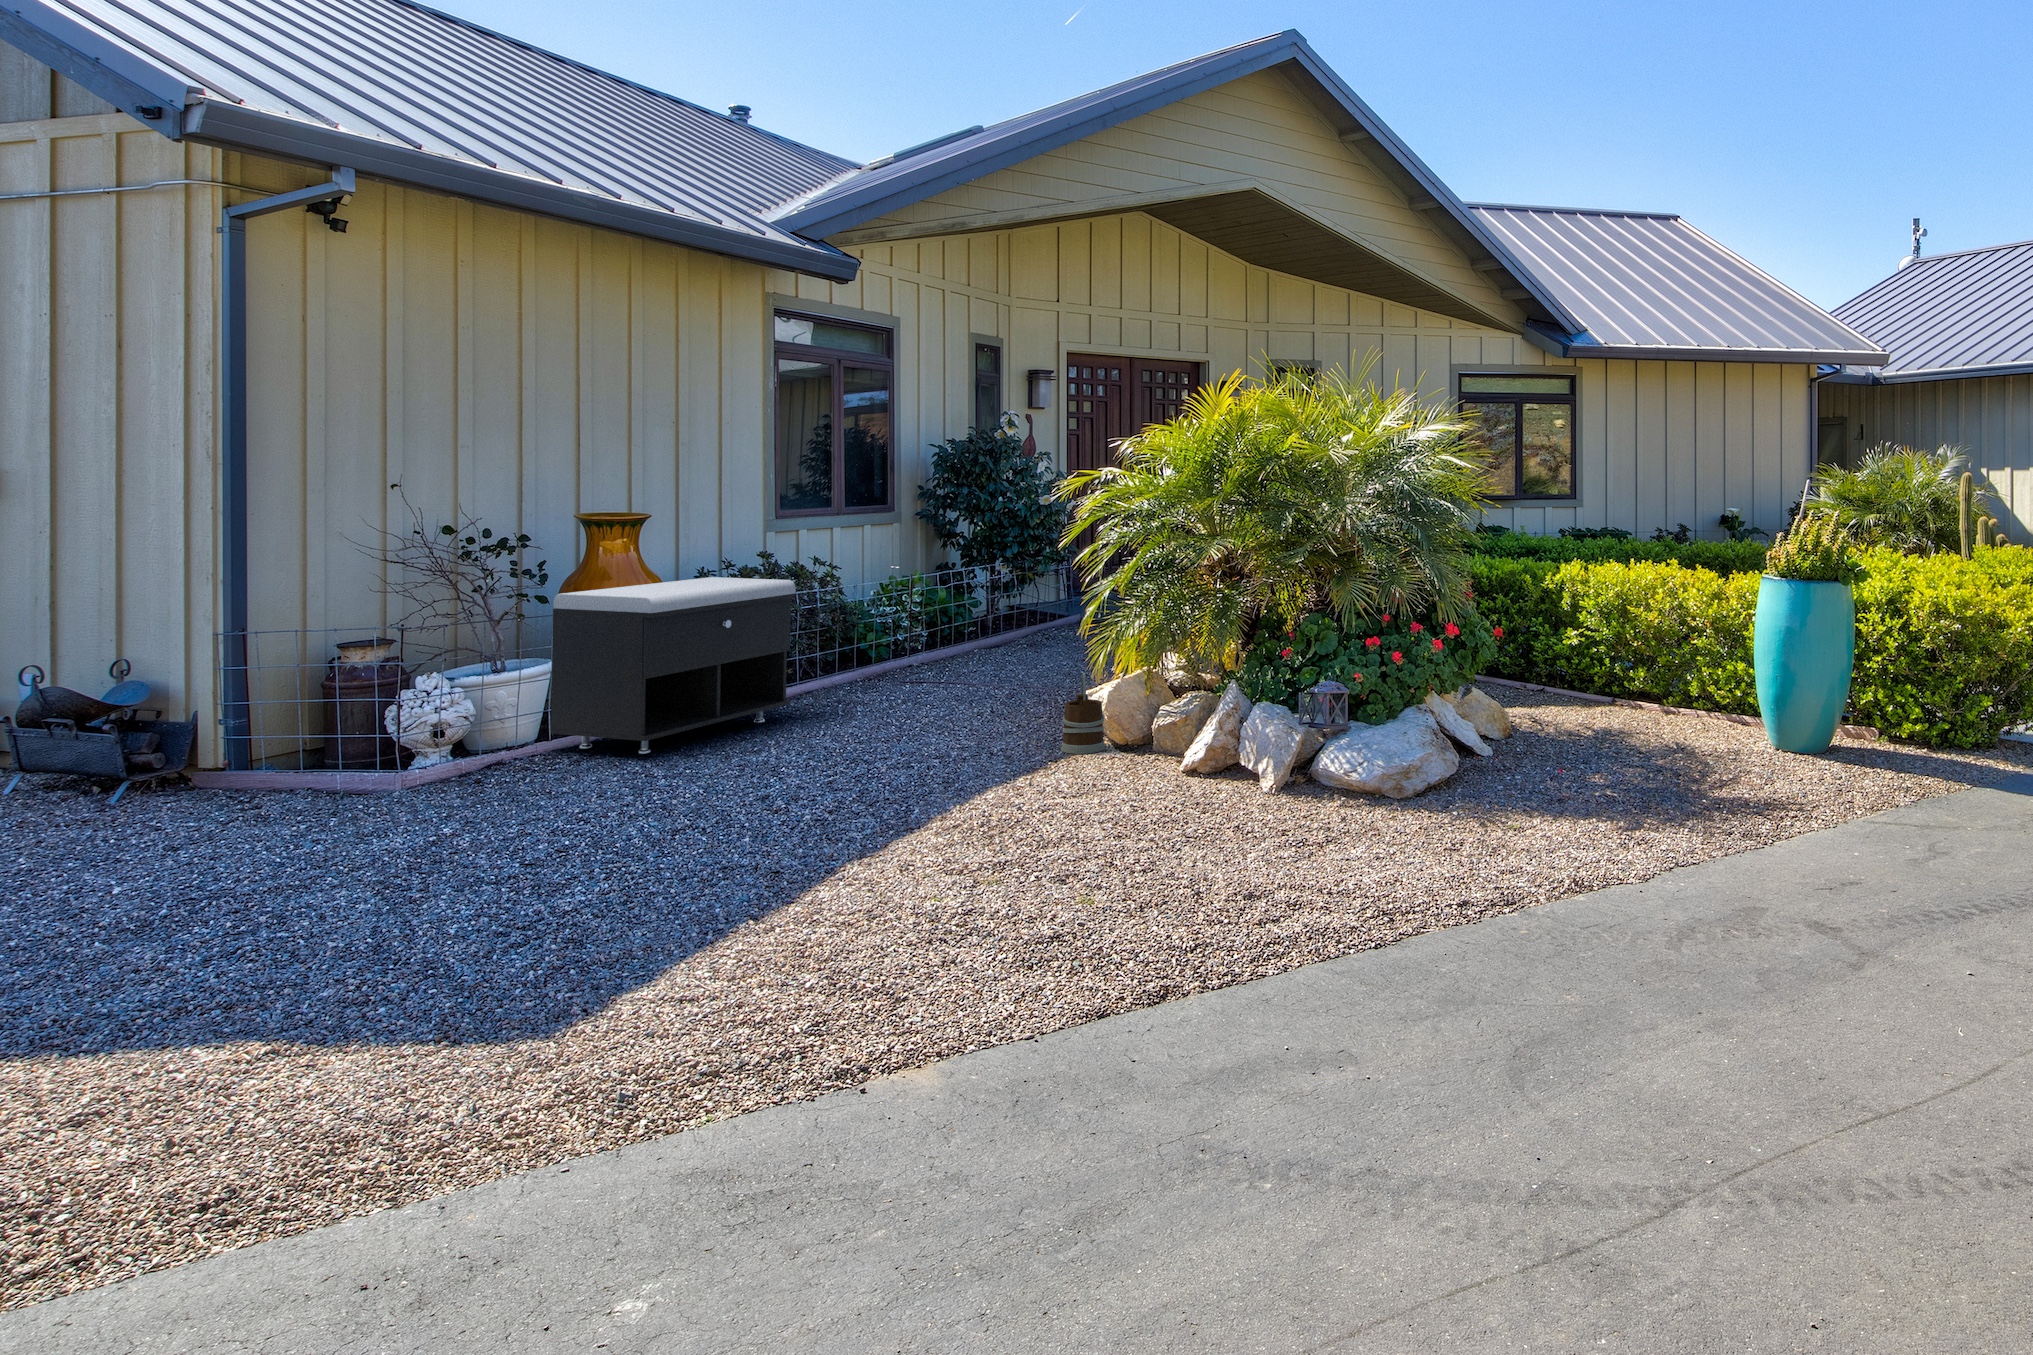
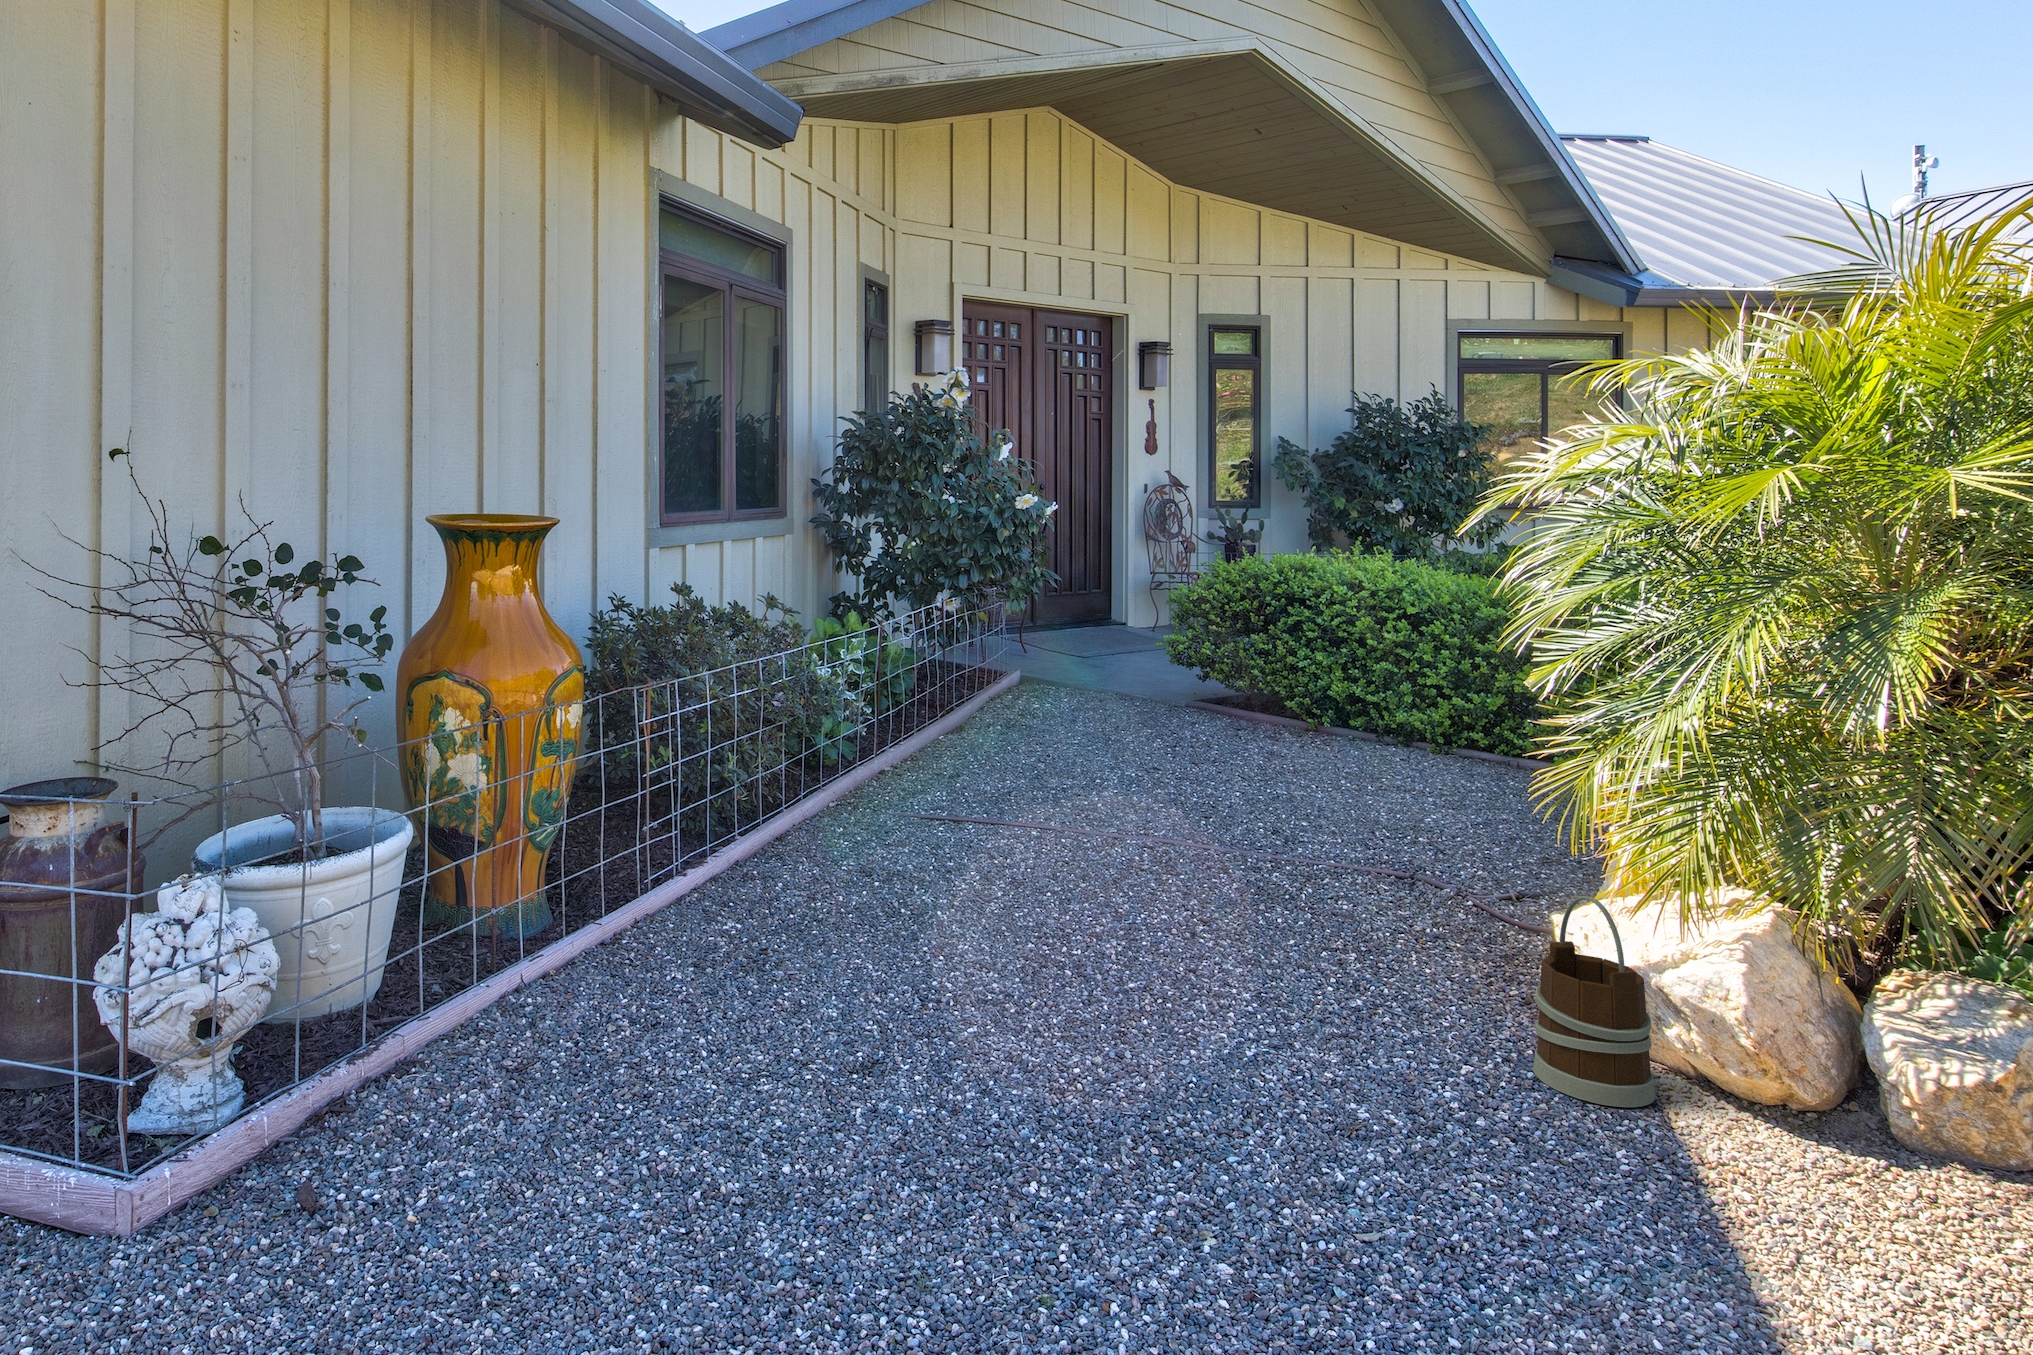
storage bench: present [551,577,795,754] -> none [414,635,819,1043]

